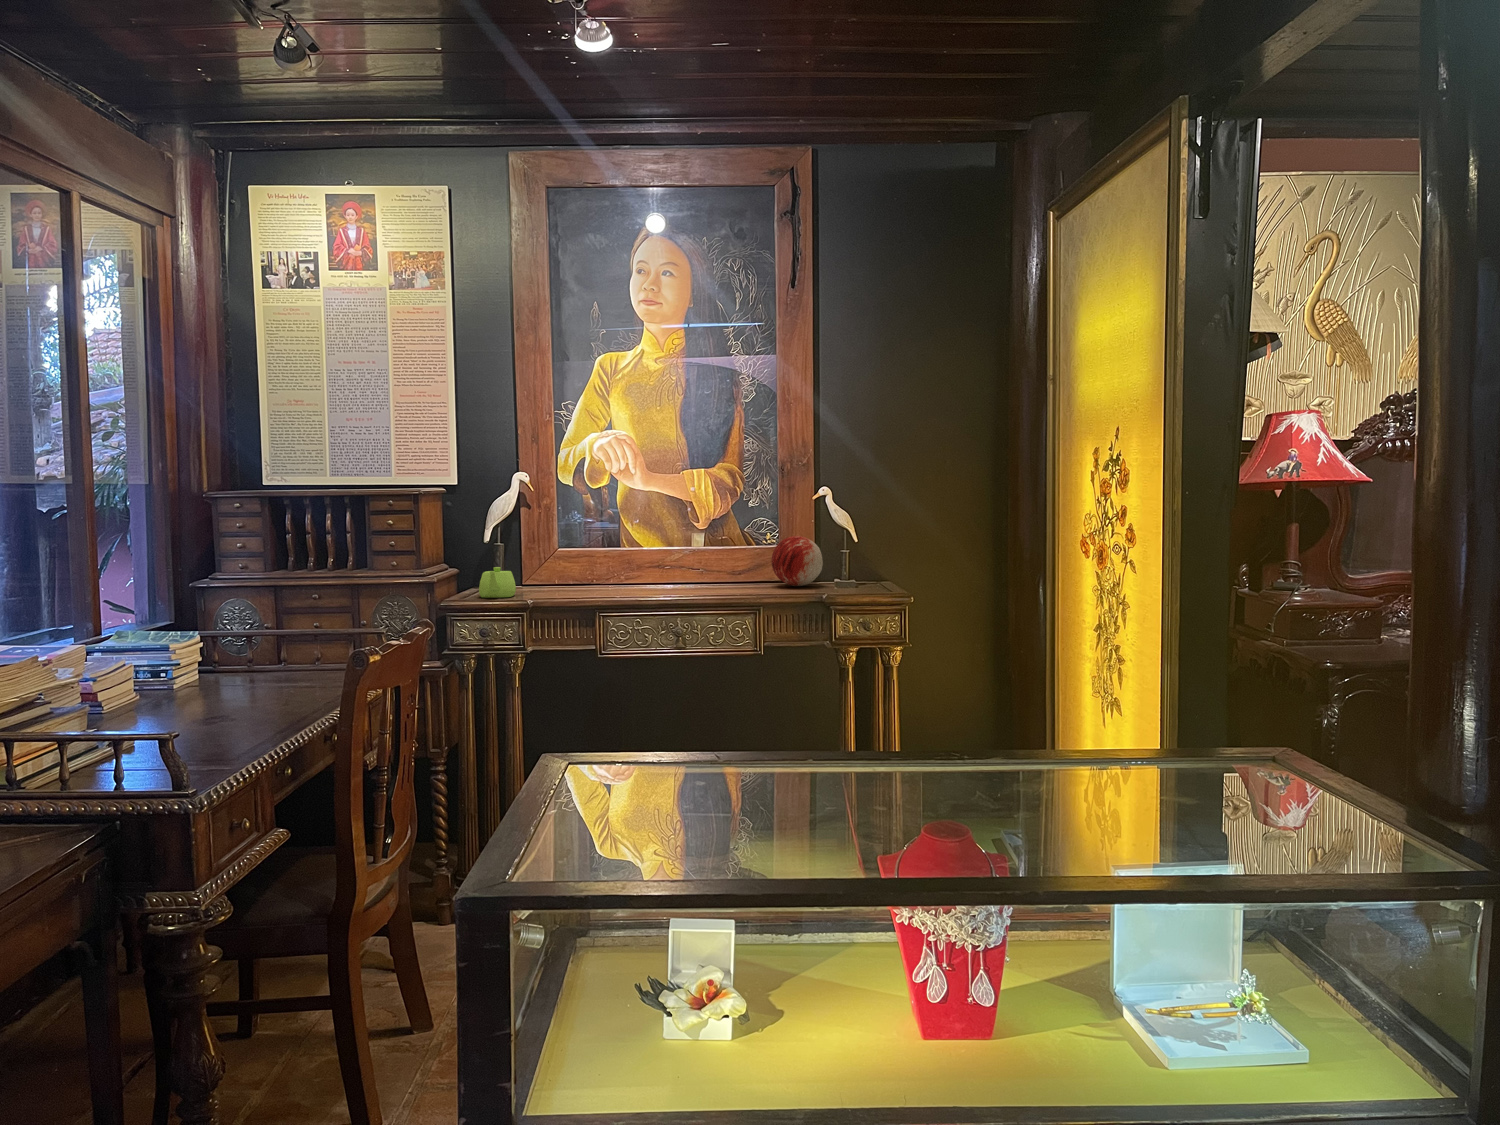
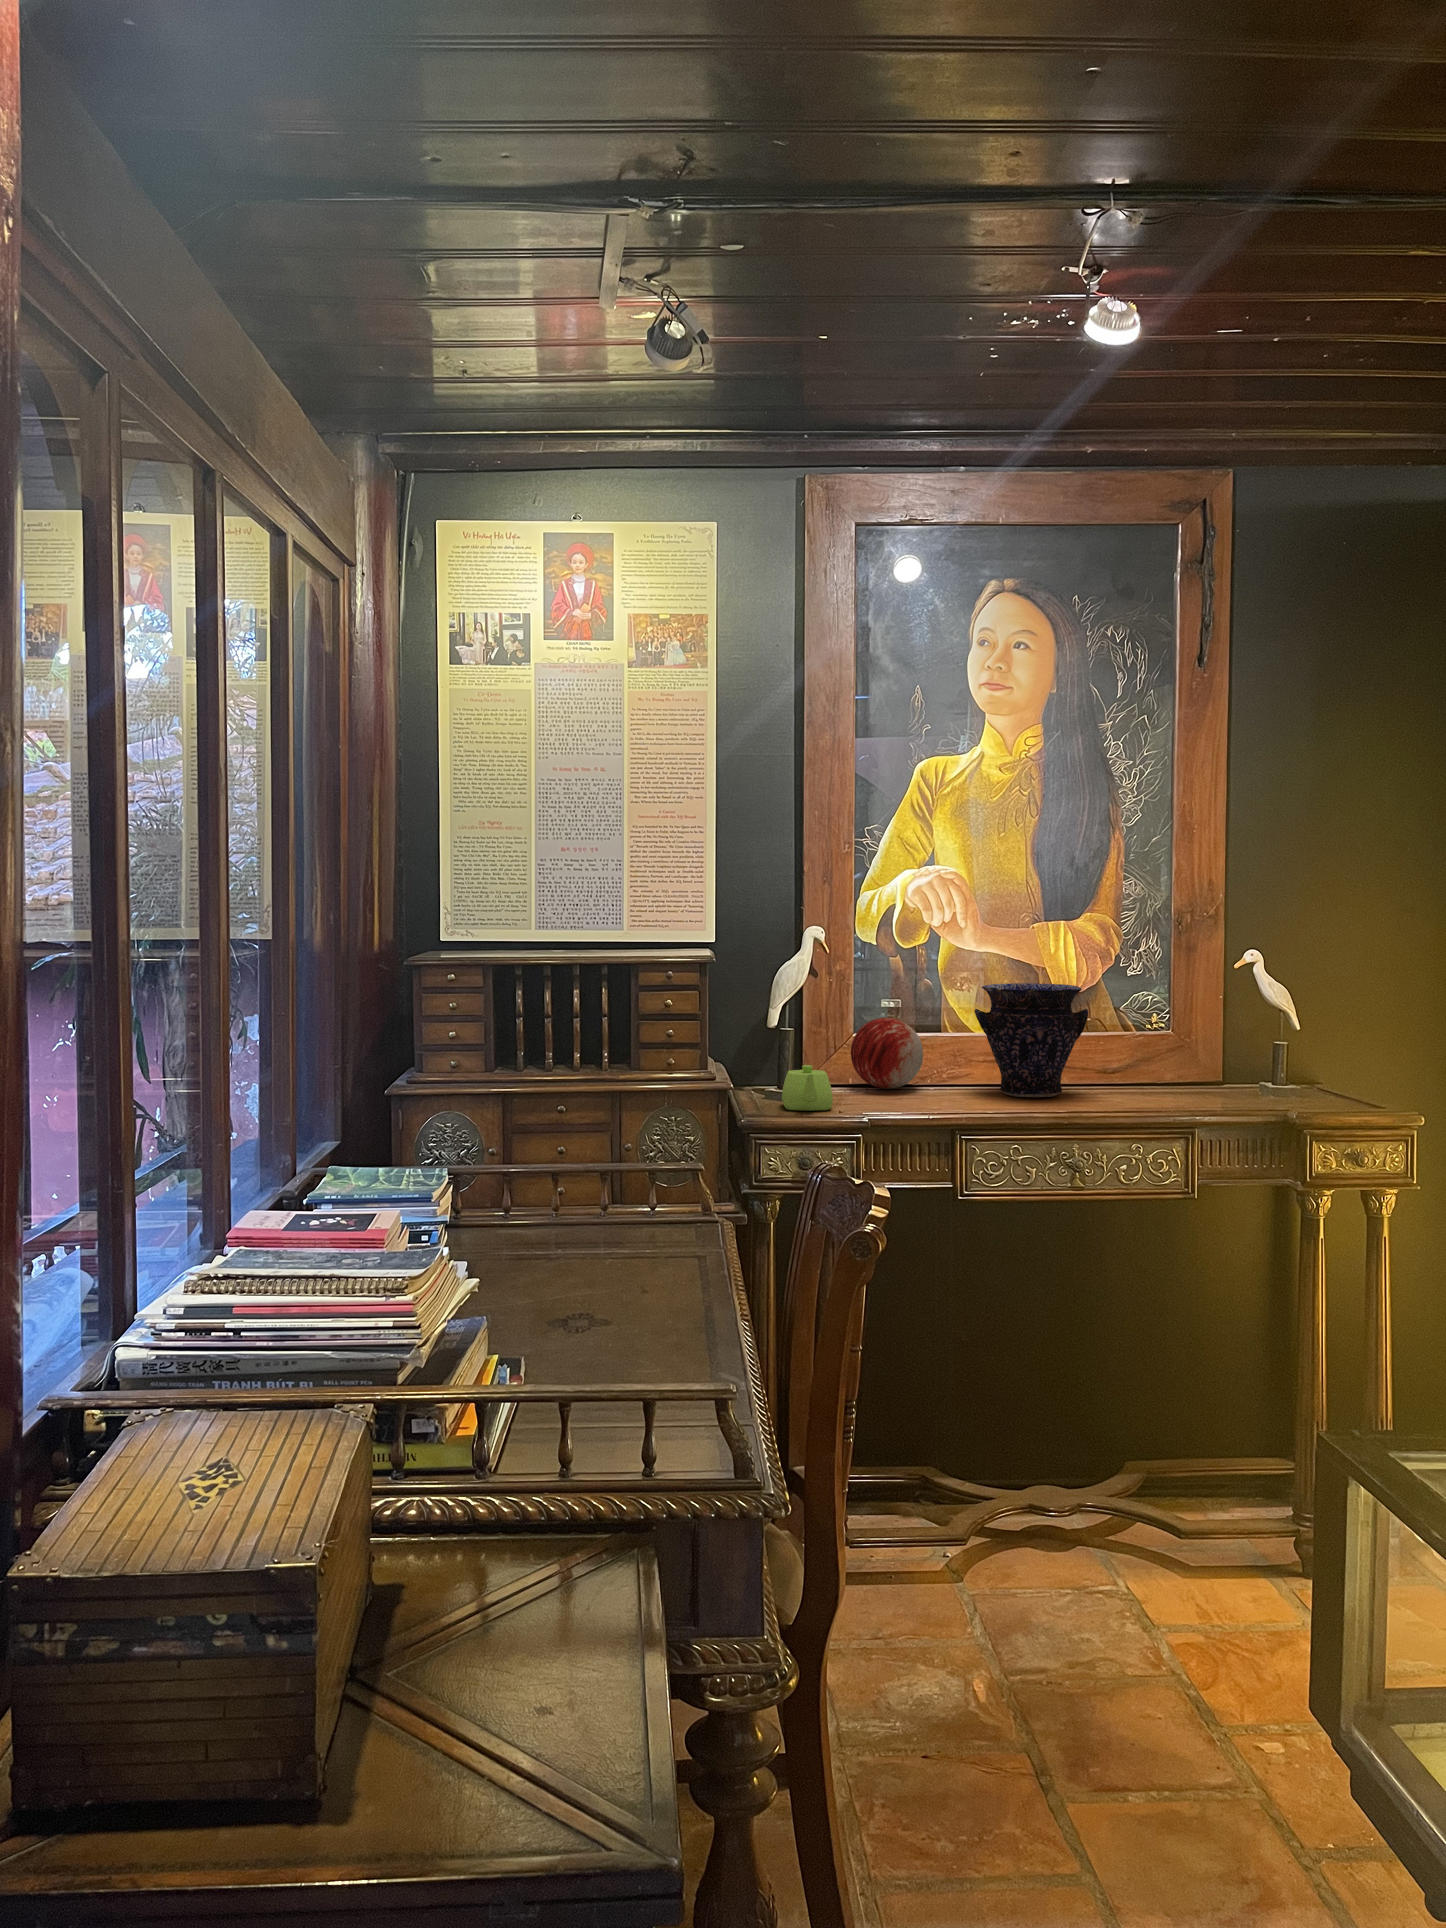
vase: none [628,512,705,589] -> present [975,983,1088,1097]
decorative orb: present [772,536,823,586] -> present [851,1018,923,1089]

